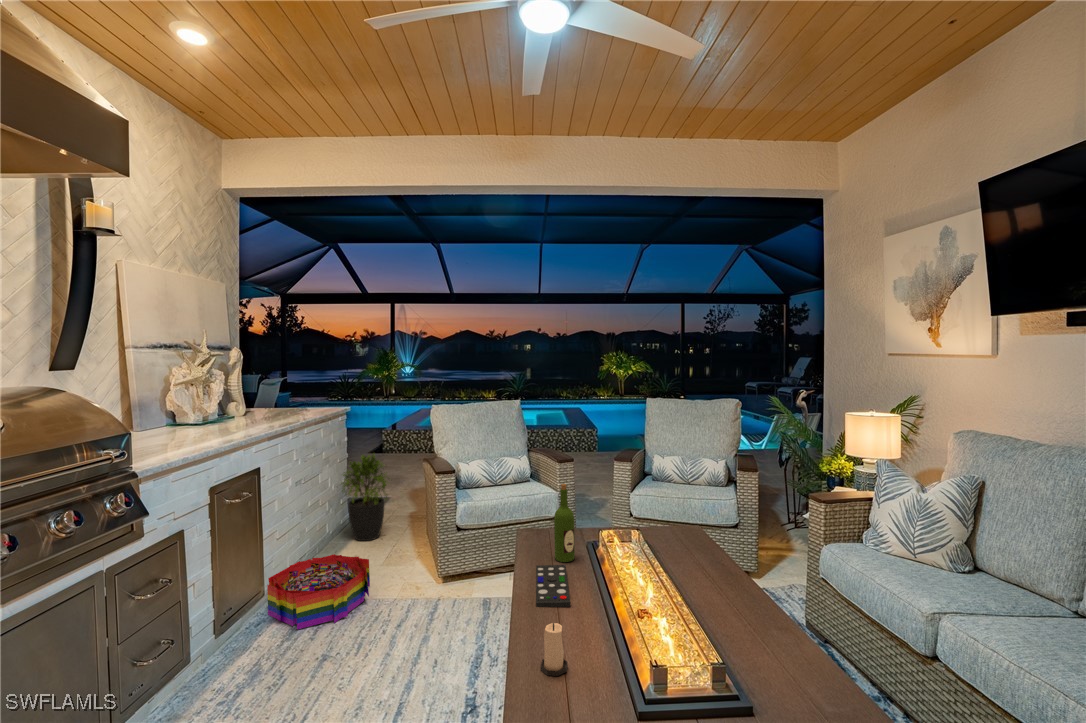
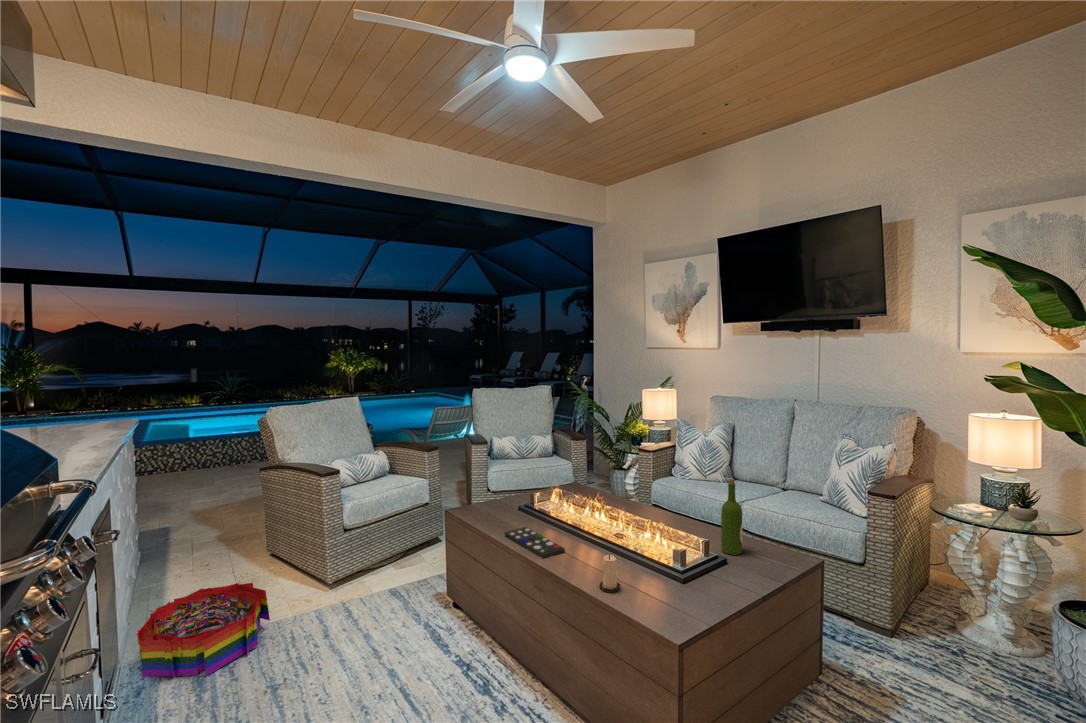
potted plant: present [342,454,387,541] -> none [145,470,218,576]
wine bottle: present [554,484,575,562] -> present [721,478,742,555]

